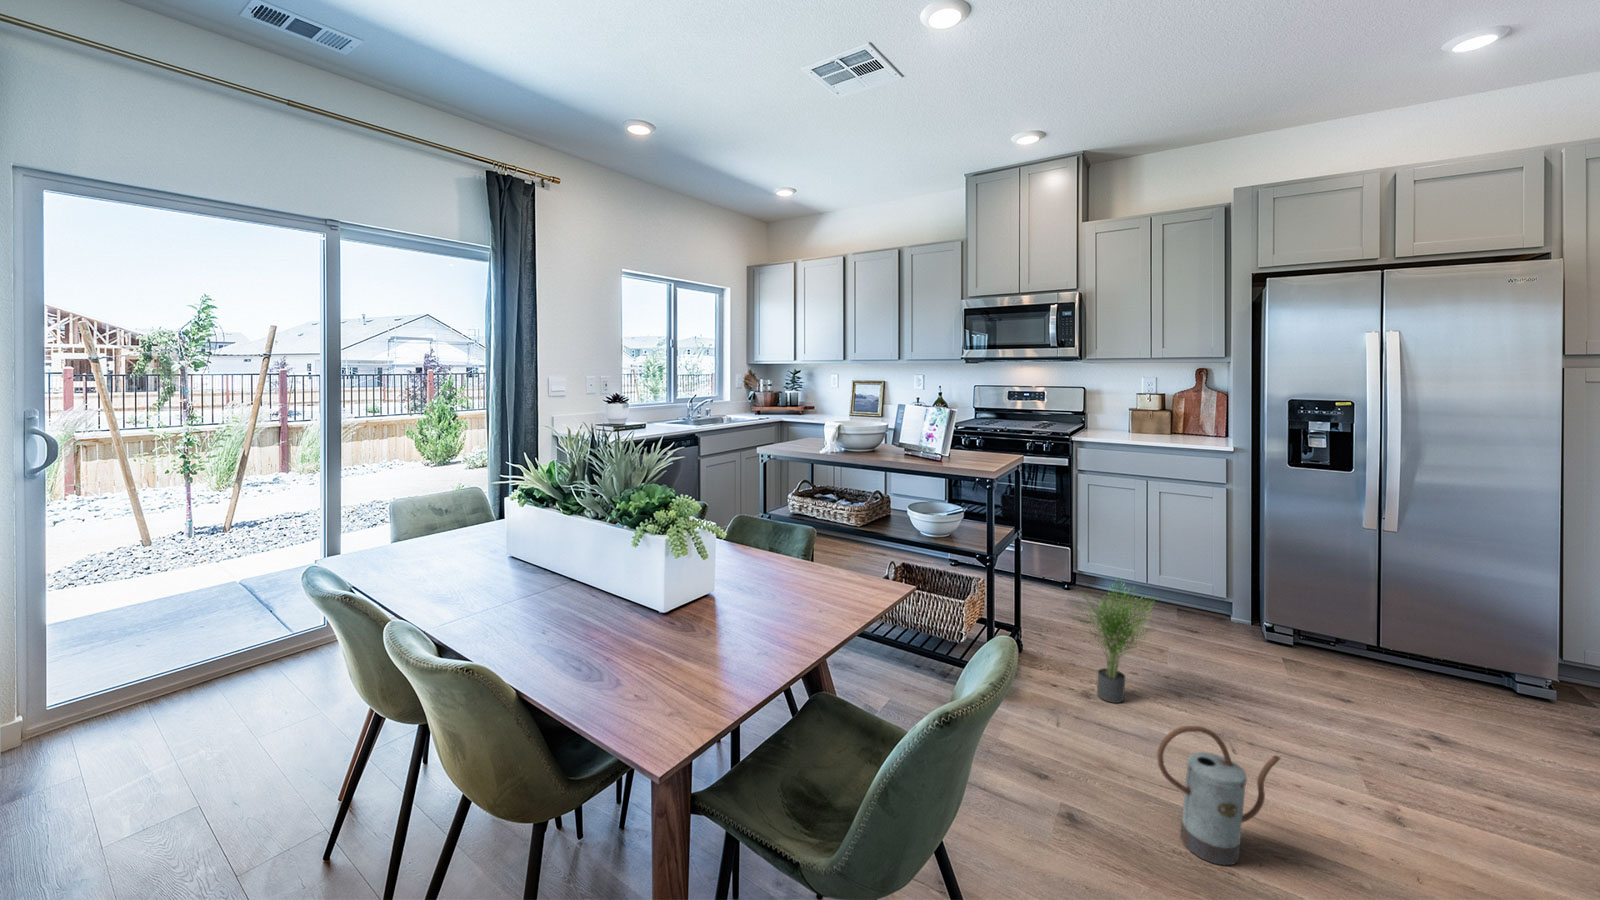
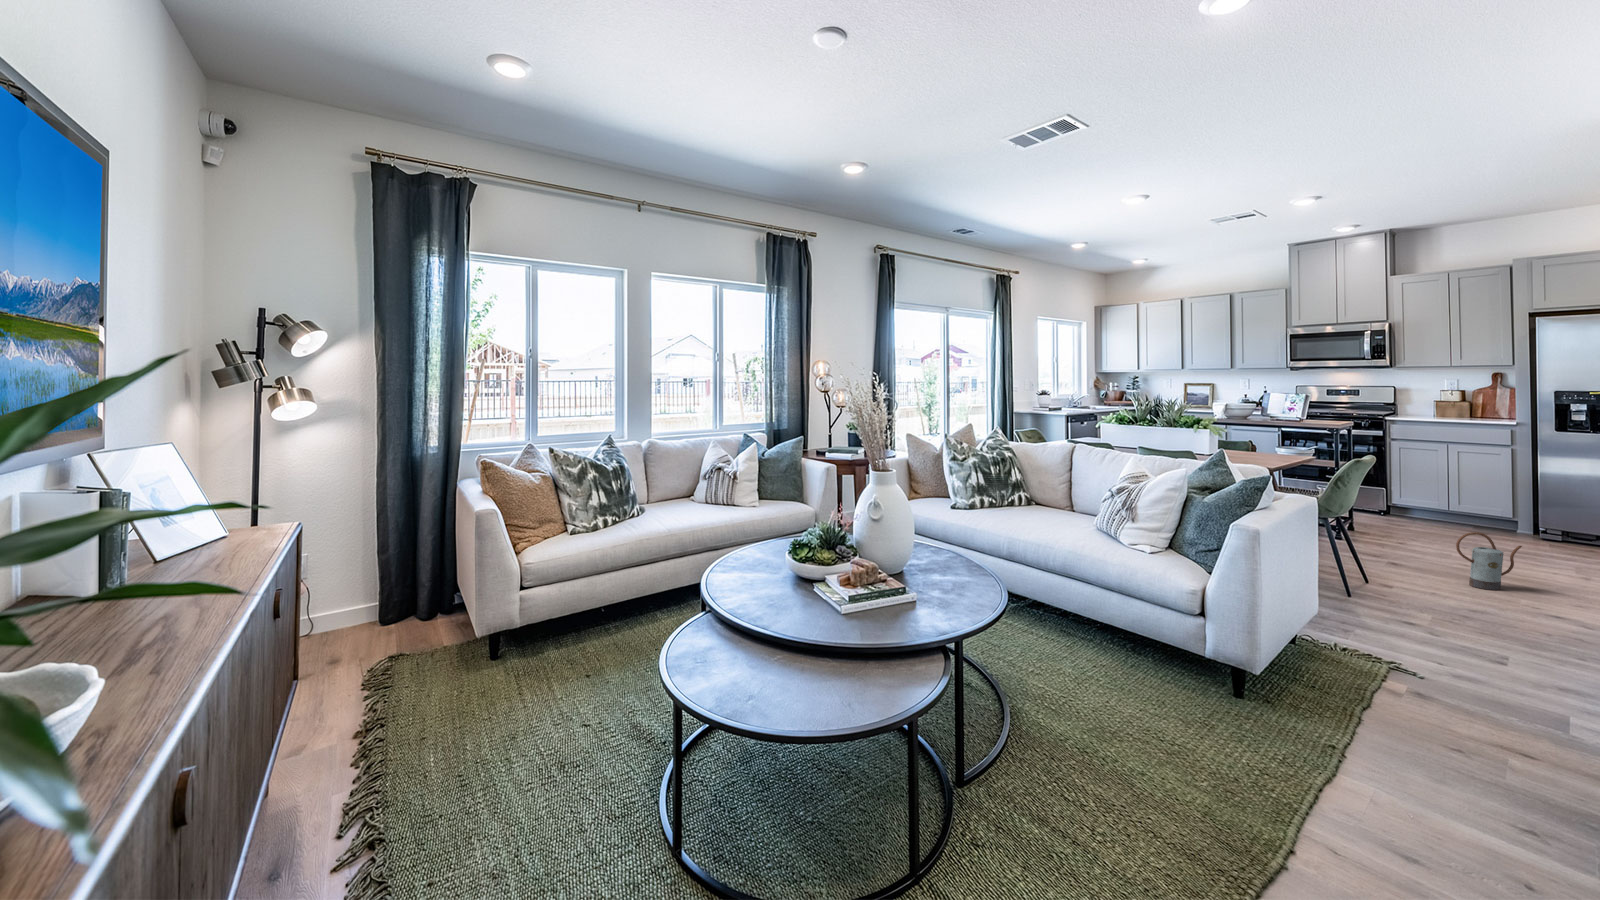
potted plant: present [1080,583,1154,703] -> none [1397,489,1458,556]

